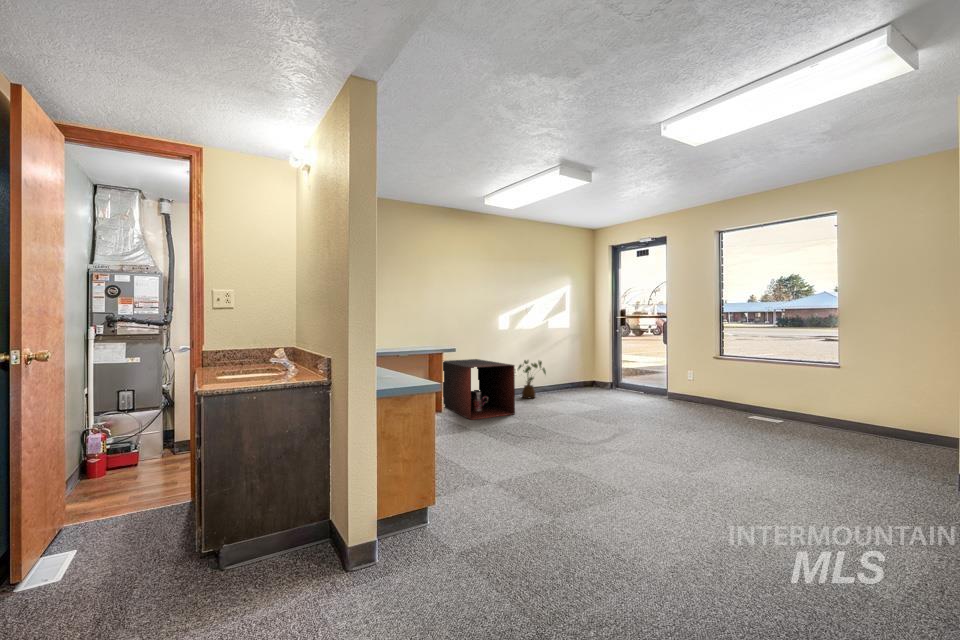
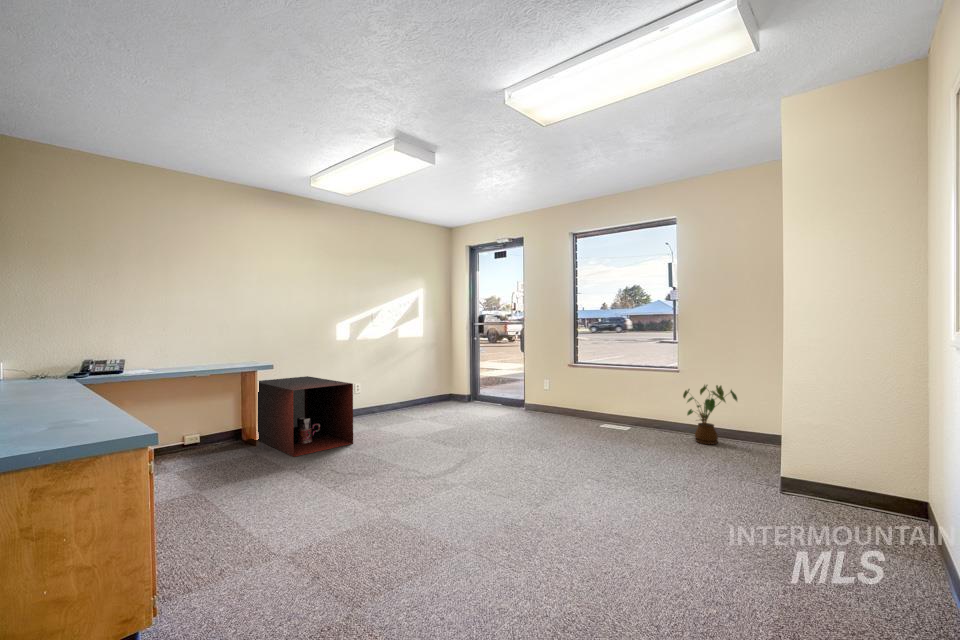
house plant: present [518,360,546,398] -> present [683,385,737,445]

